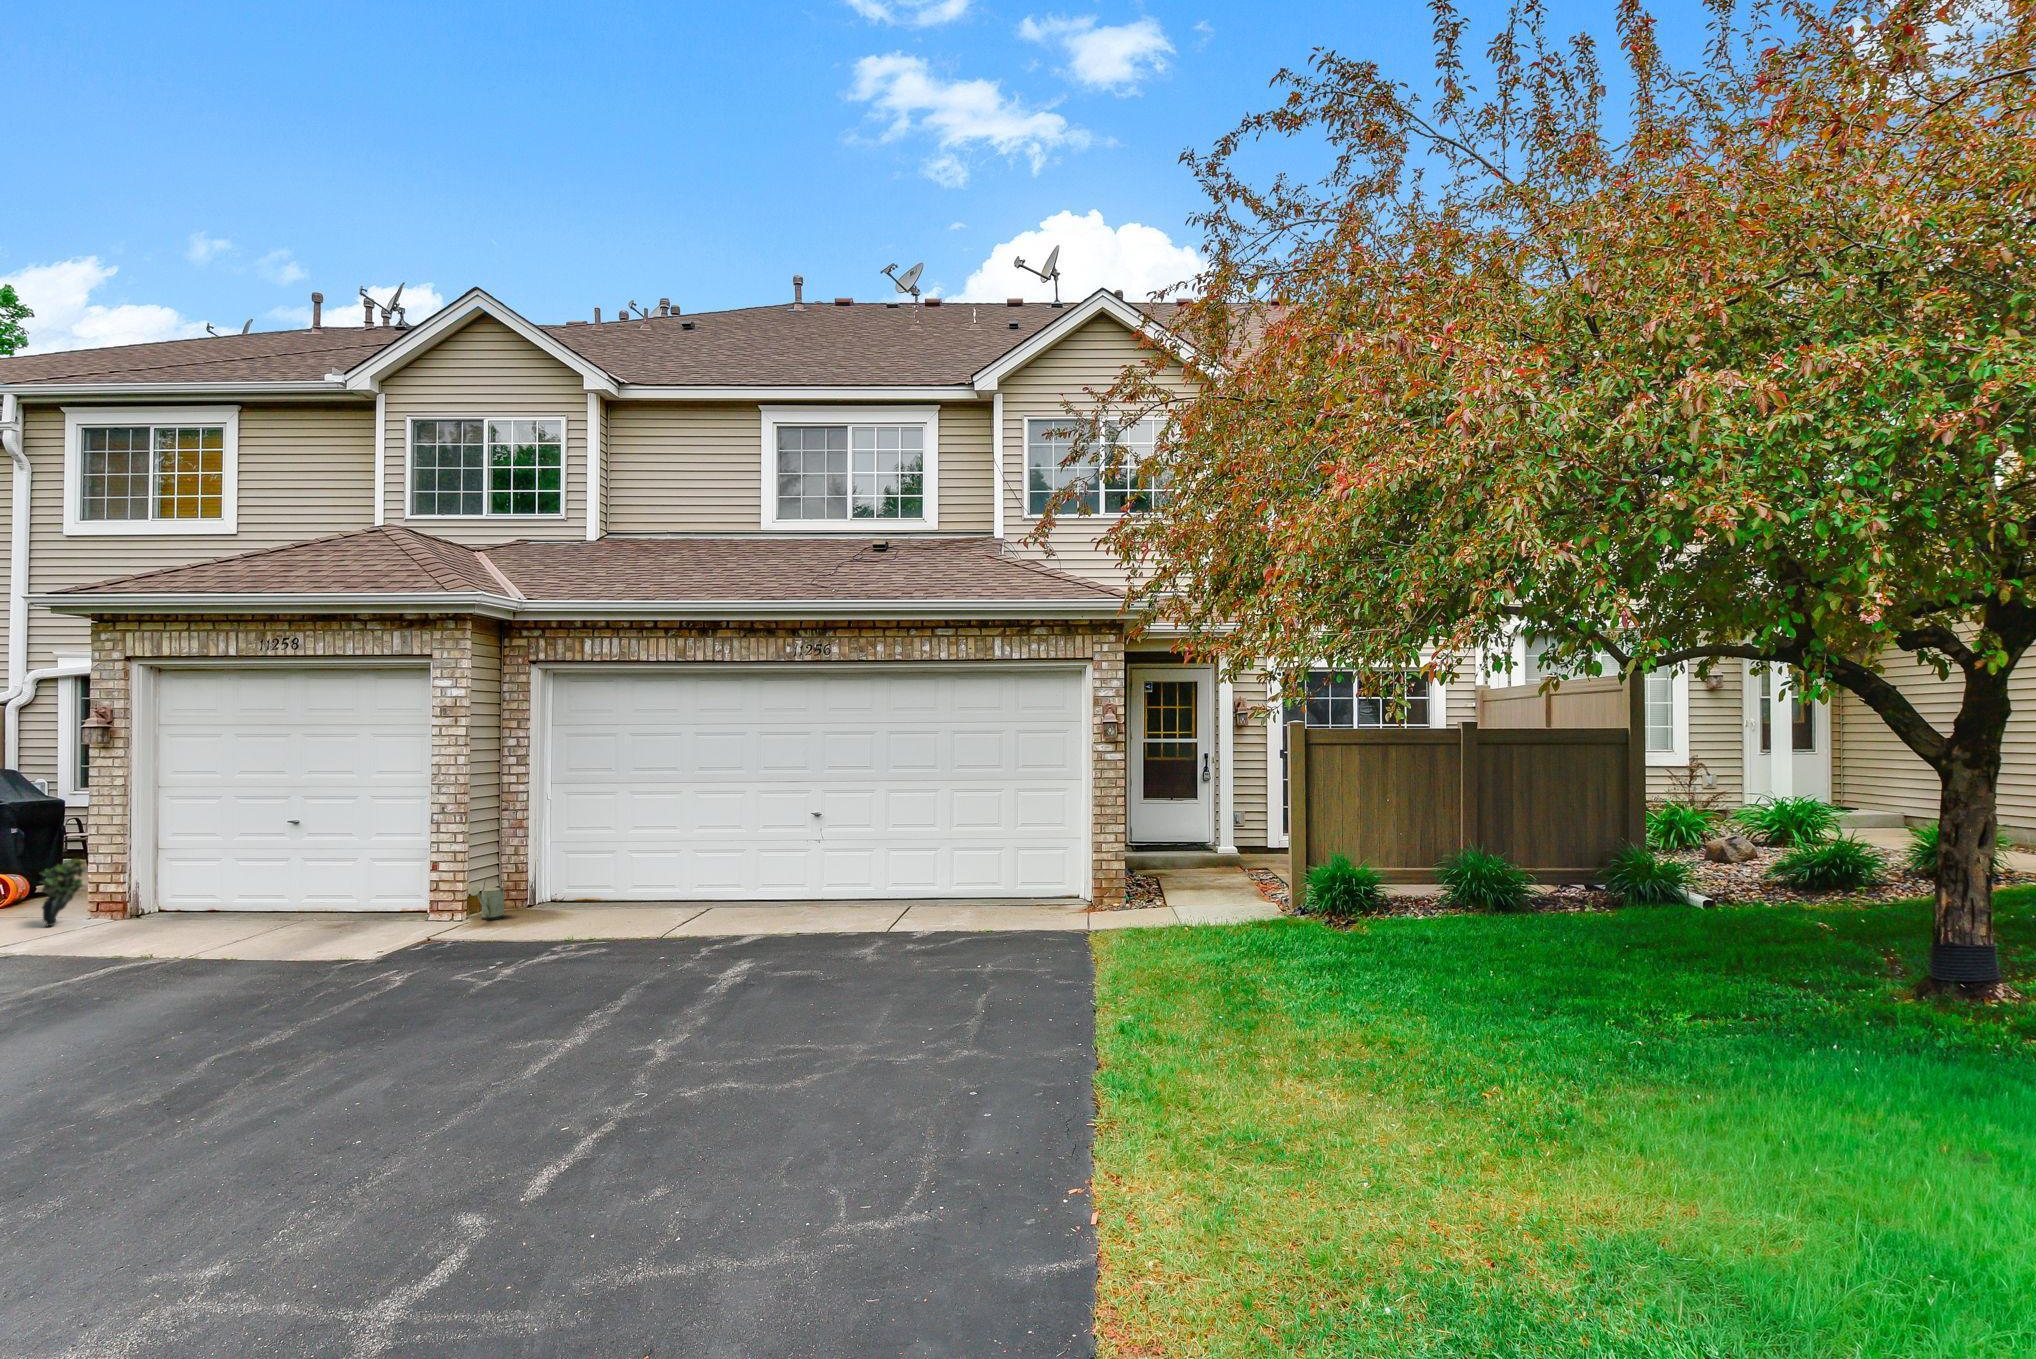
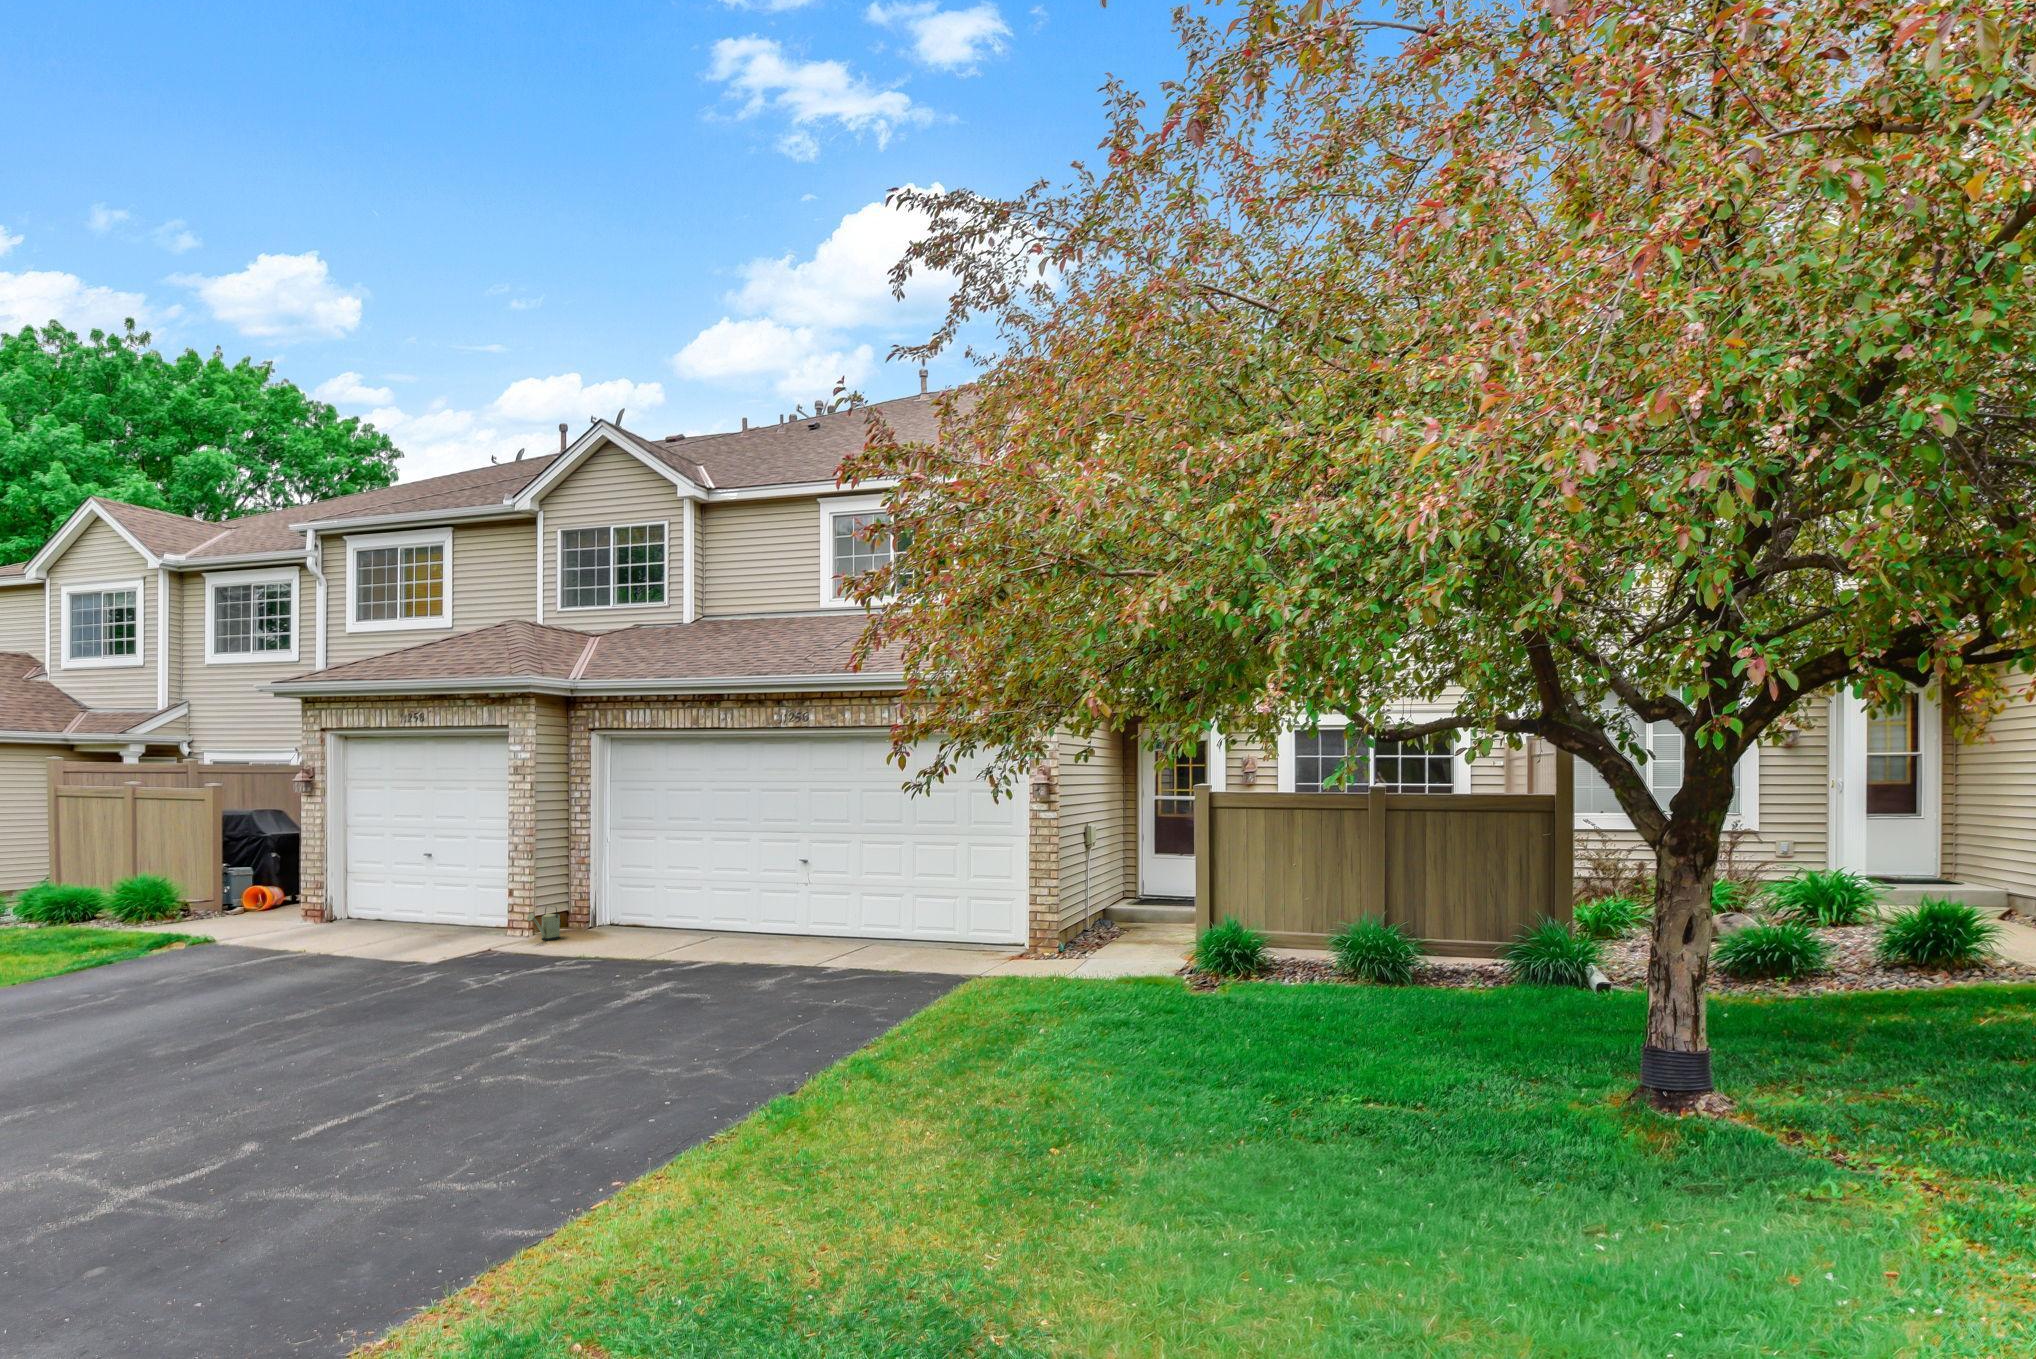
potted plant: present [41,859,85,926] -> none [266,878,302,928]

